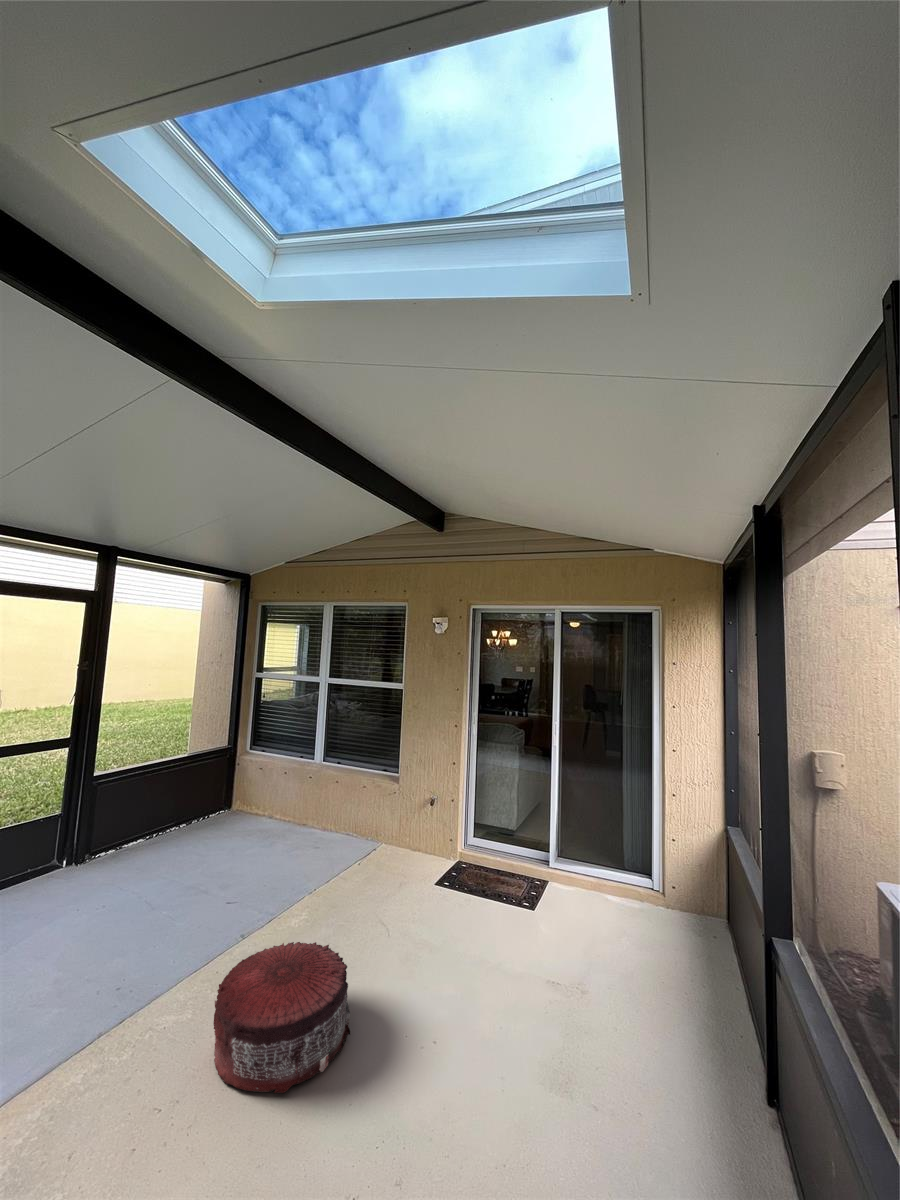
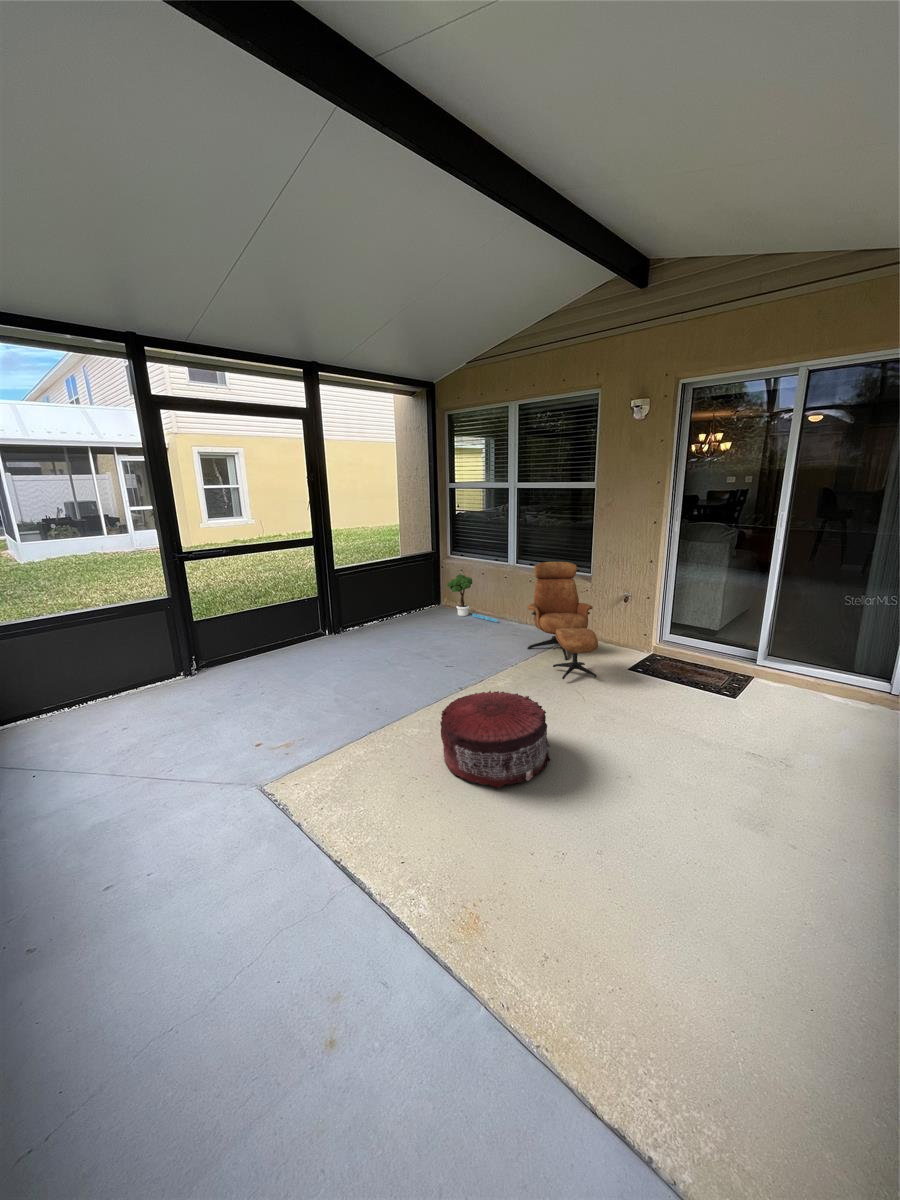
lounge chair: none [330,762,405,907] -> present [527,562,598,679]
potted tree: none [241,774,298,831] -> present [446,574,497,622]

